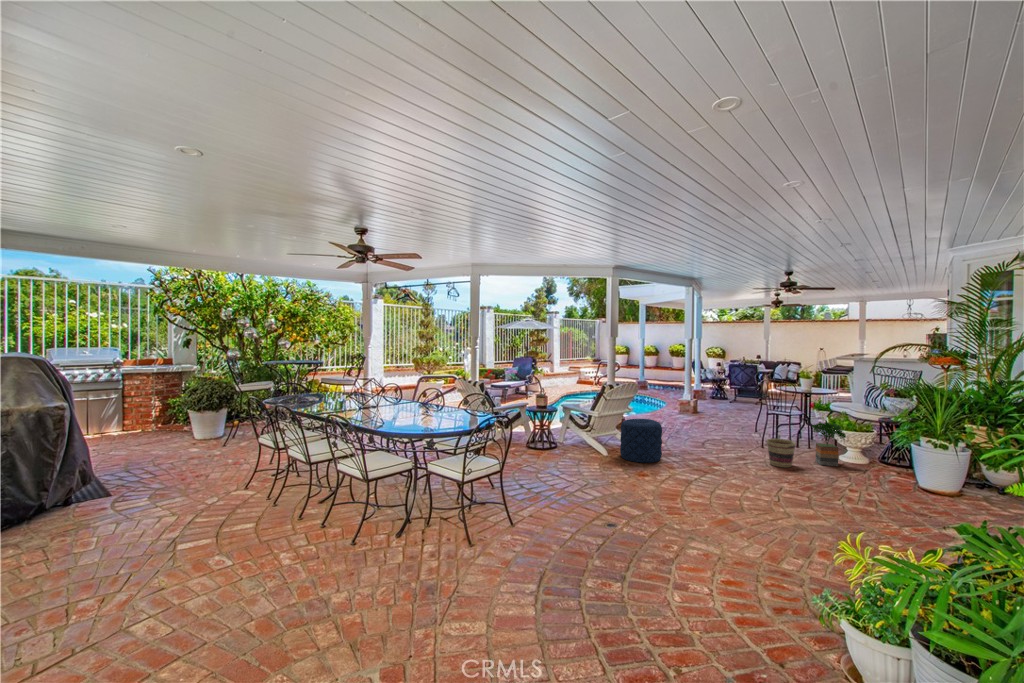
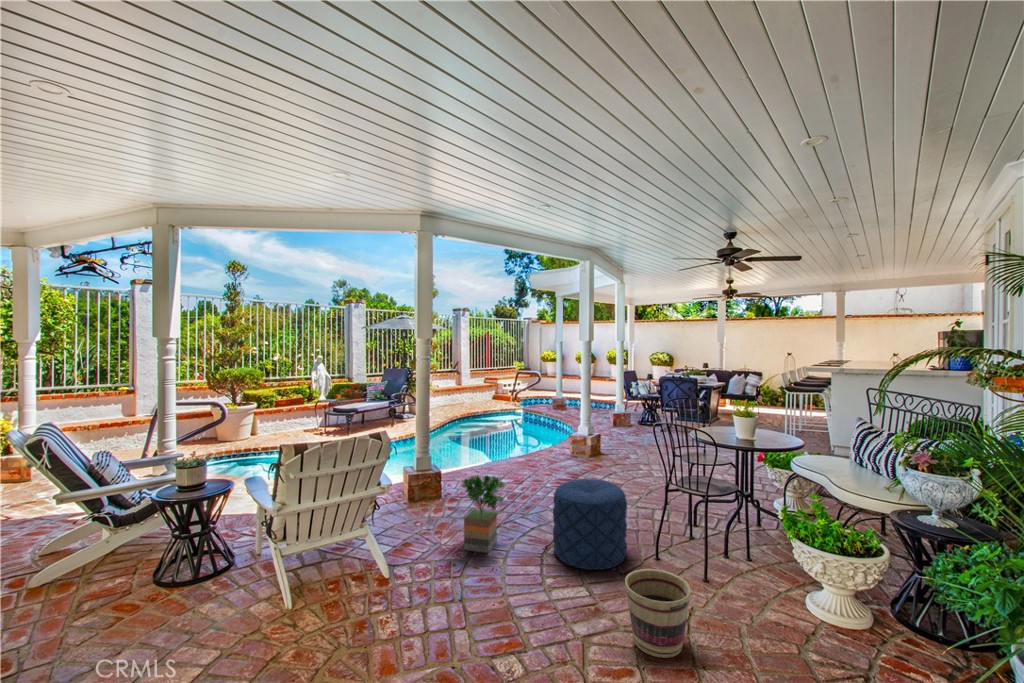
pouf: present [620,419,662,463] -> present [553,479,627,570]
potted tree: present [812,422,846,466] -> present [462,475,505,553]

